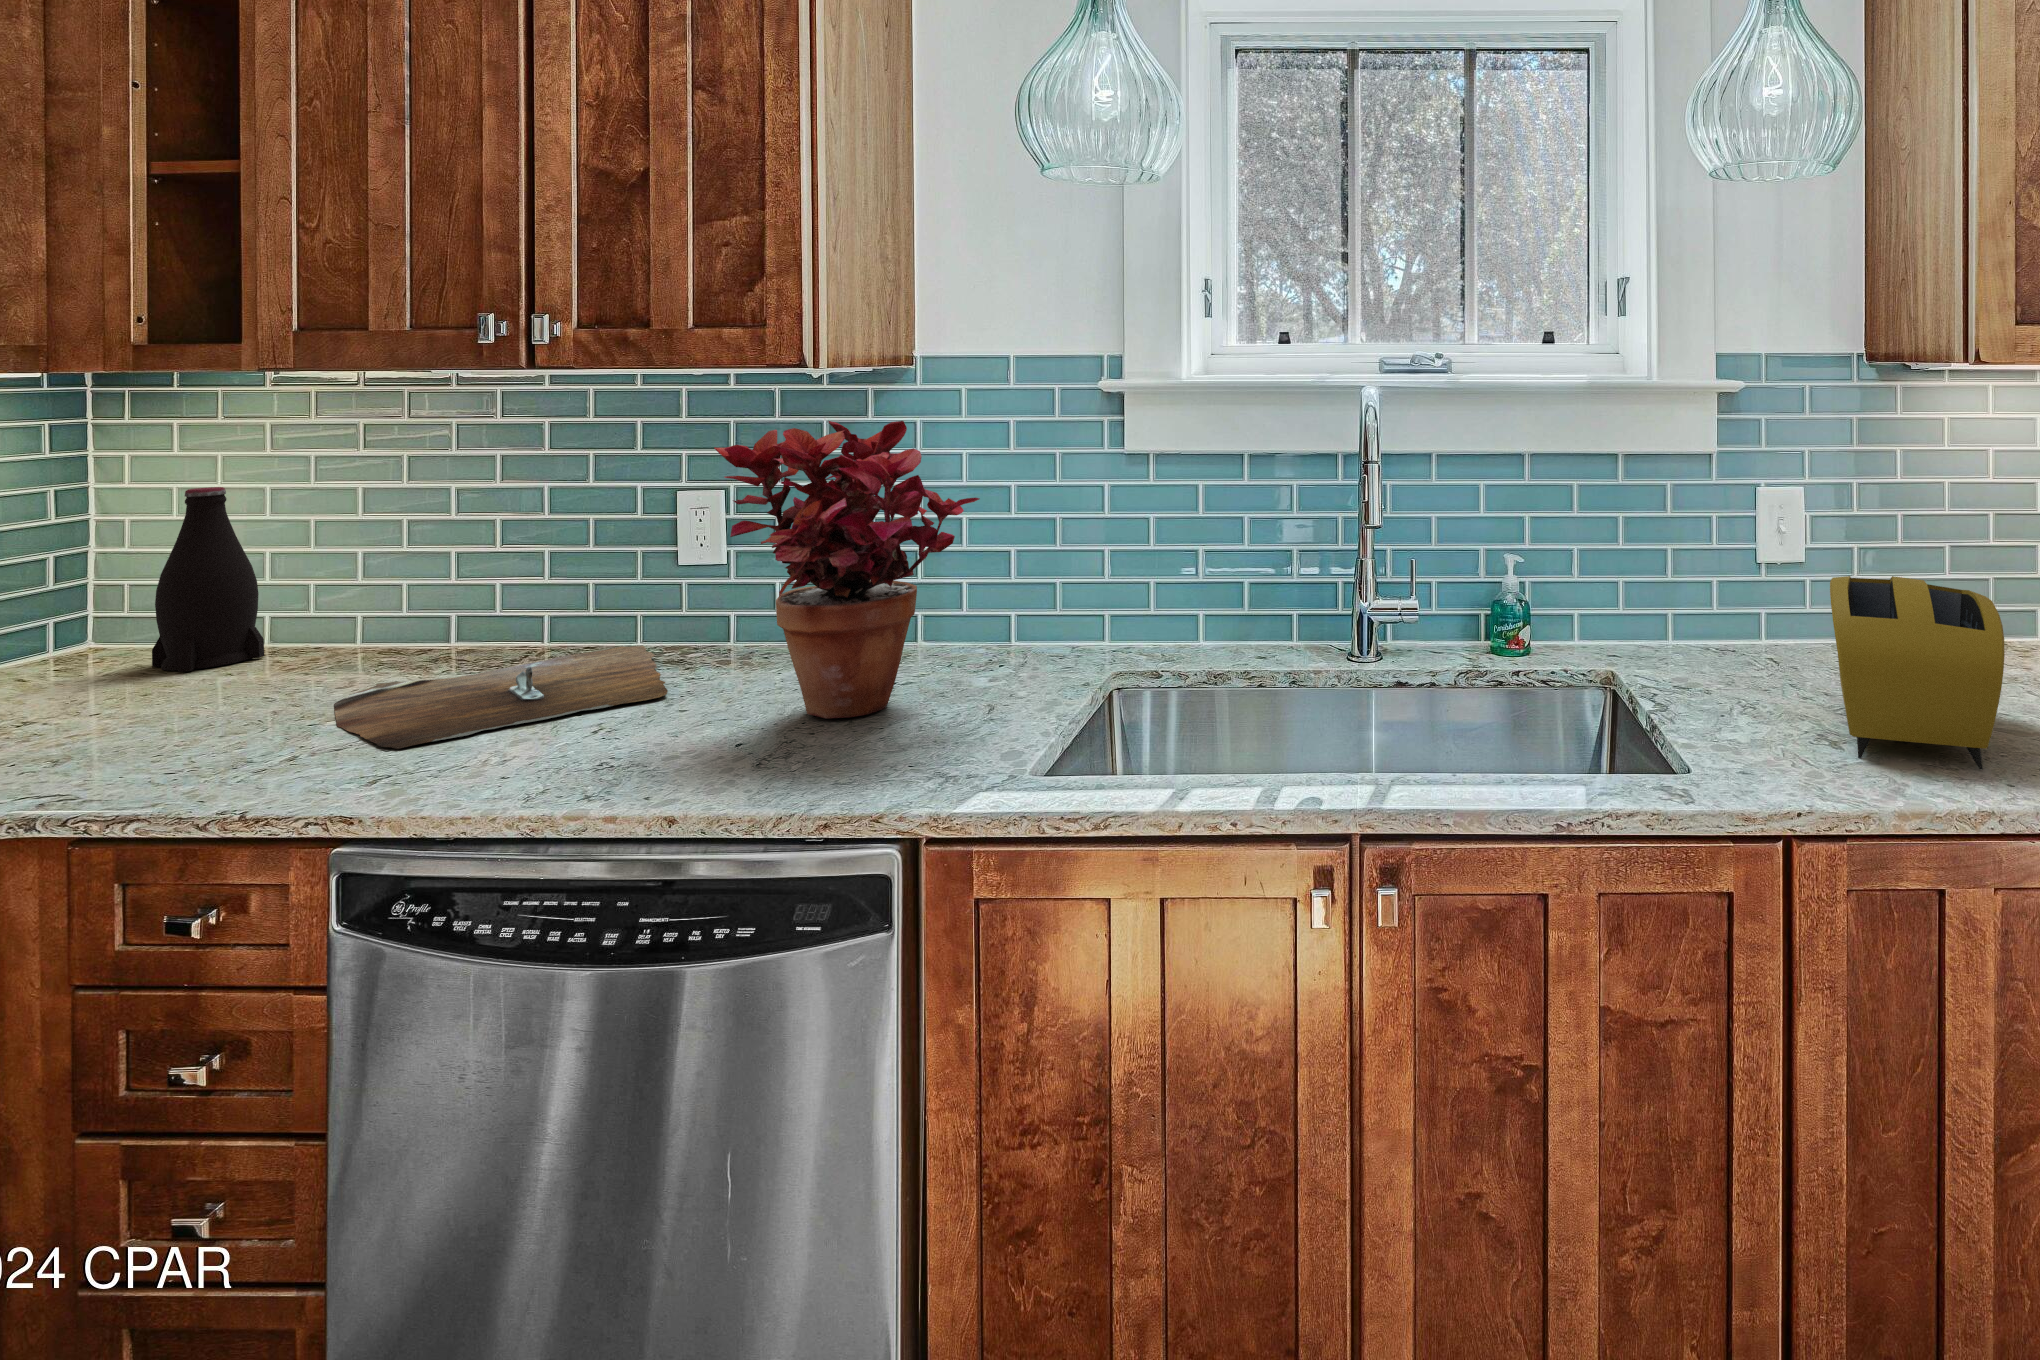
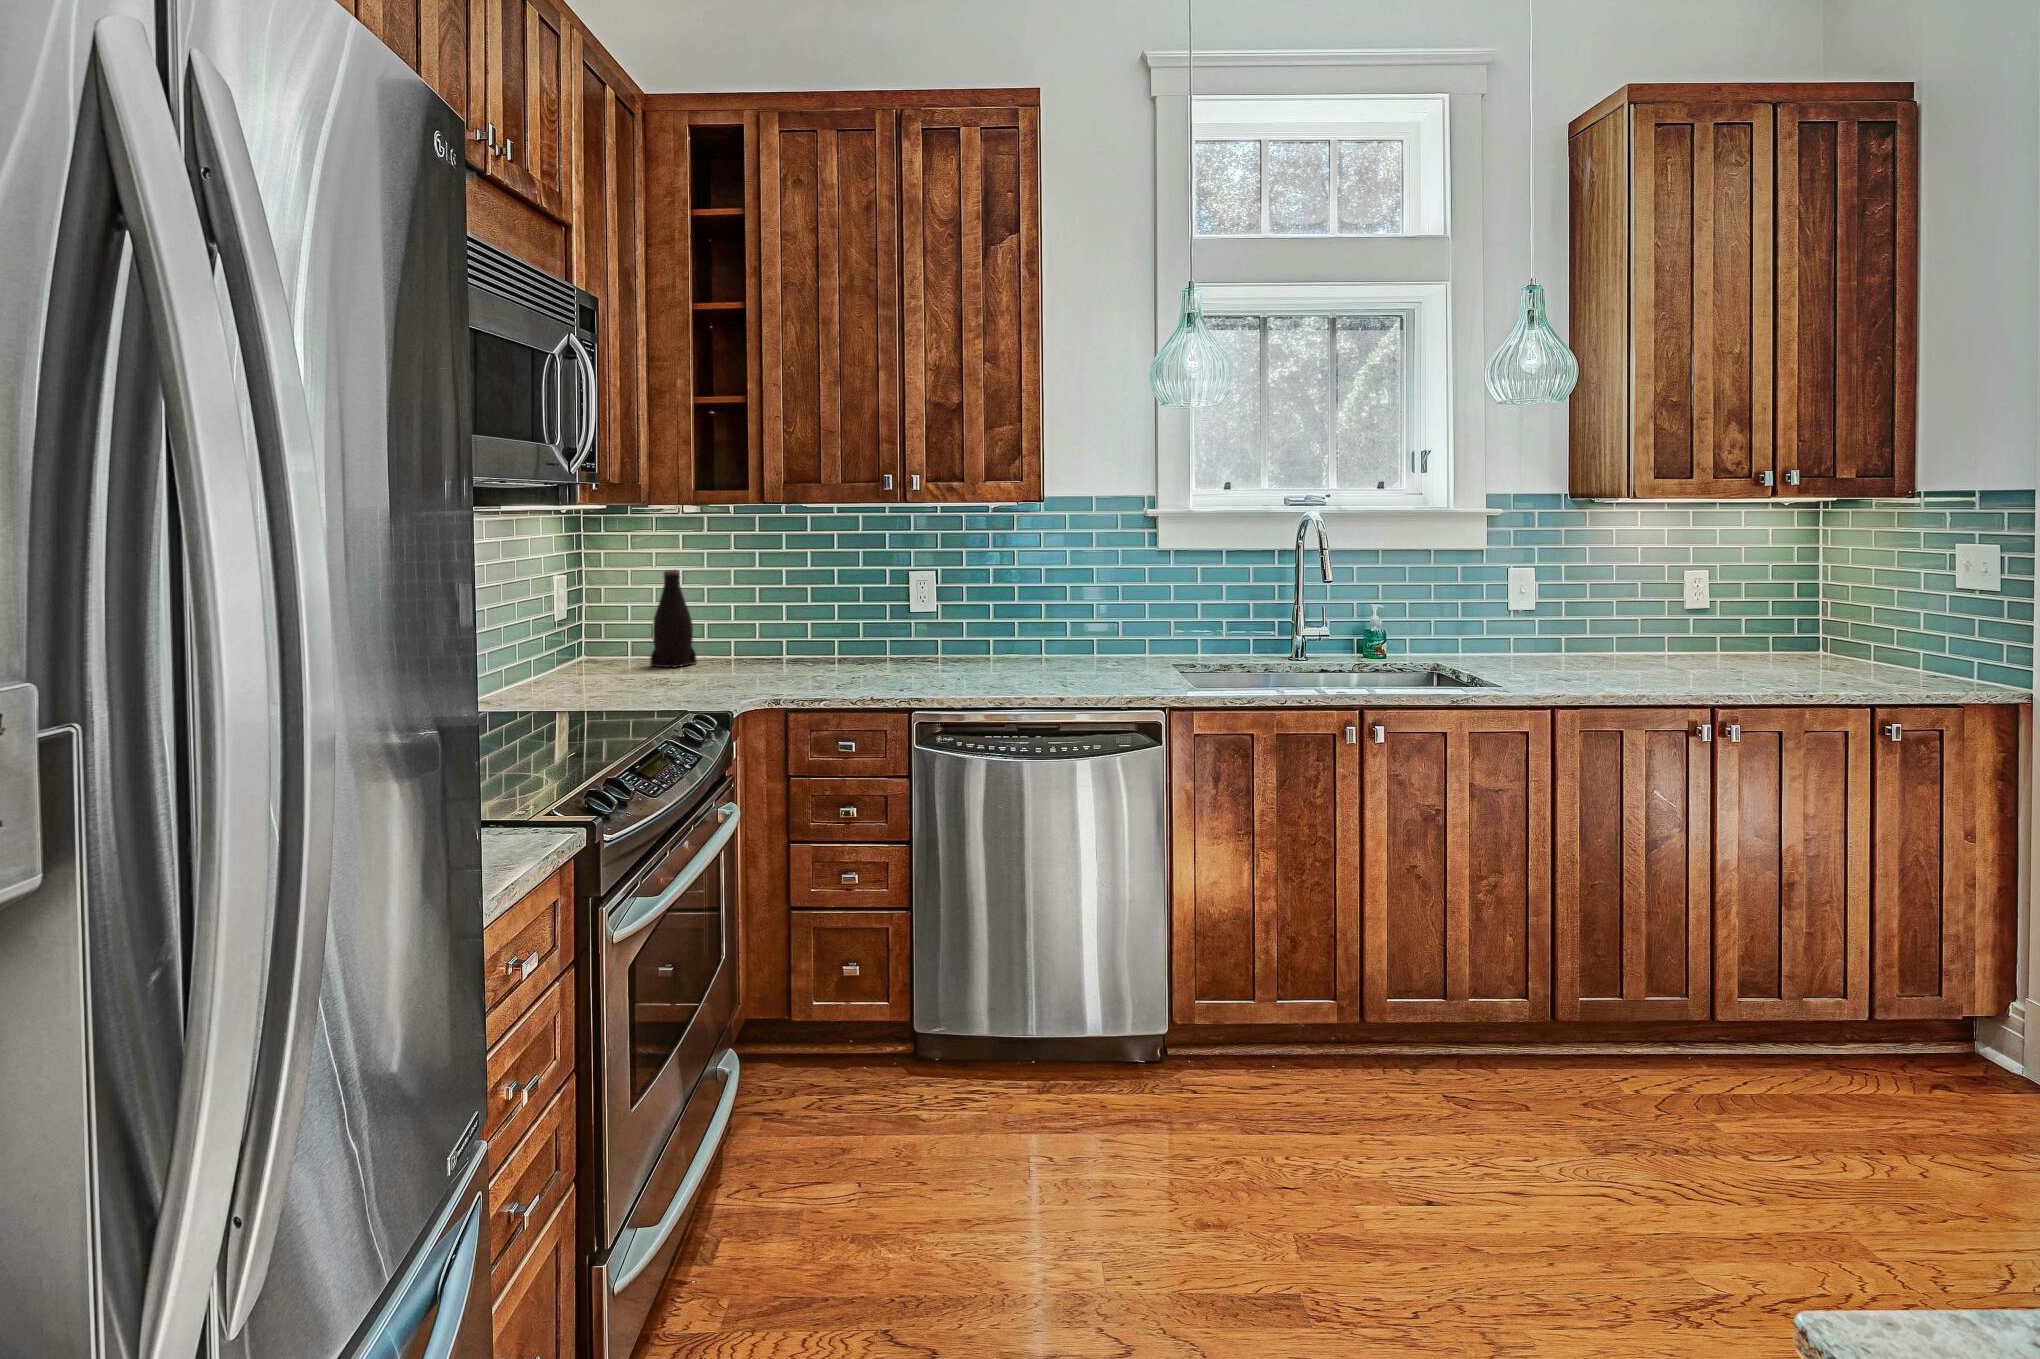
potted plant: present [715,421,980,718] -> none [1004,530,1135,676]
toaster: present [1830,576,2005,770] -> none [1564,603,1650,684]
cutting board: present [334,646,668,749] -> none [797,657,963,684]

